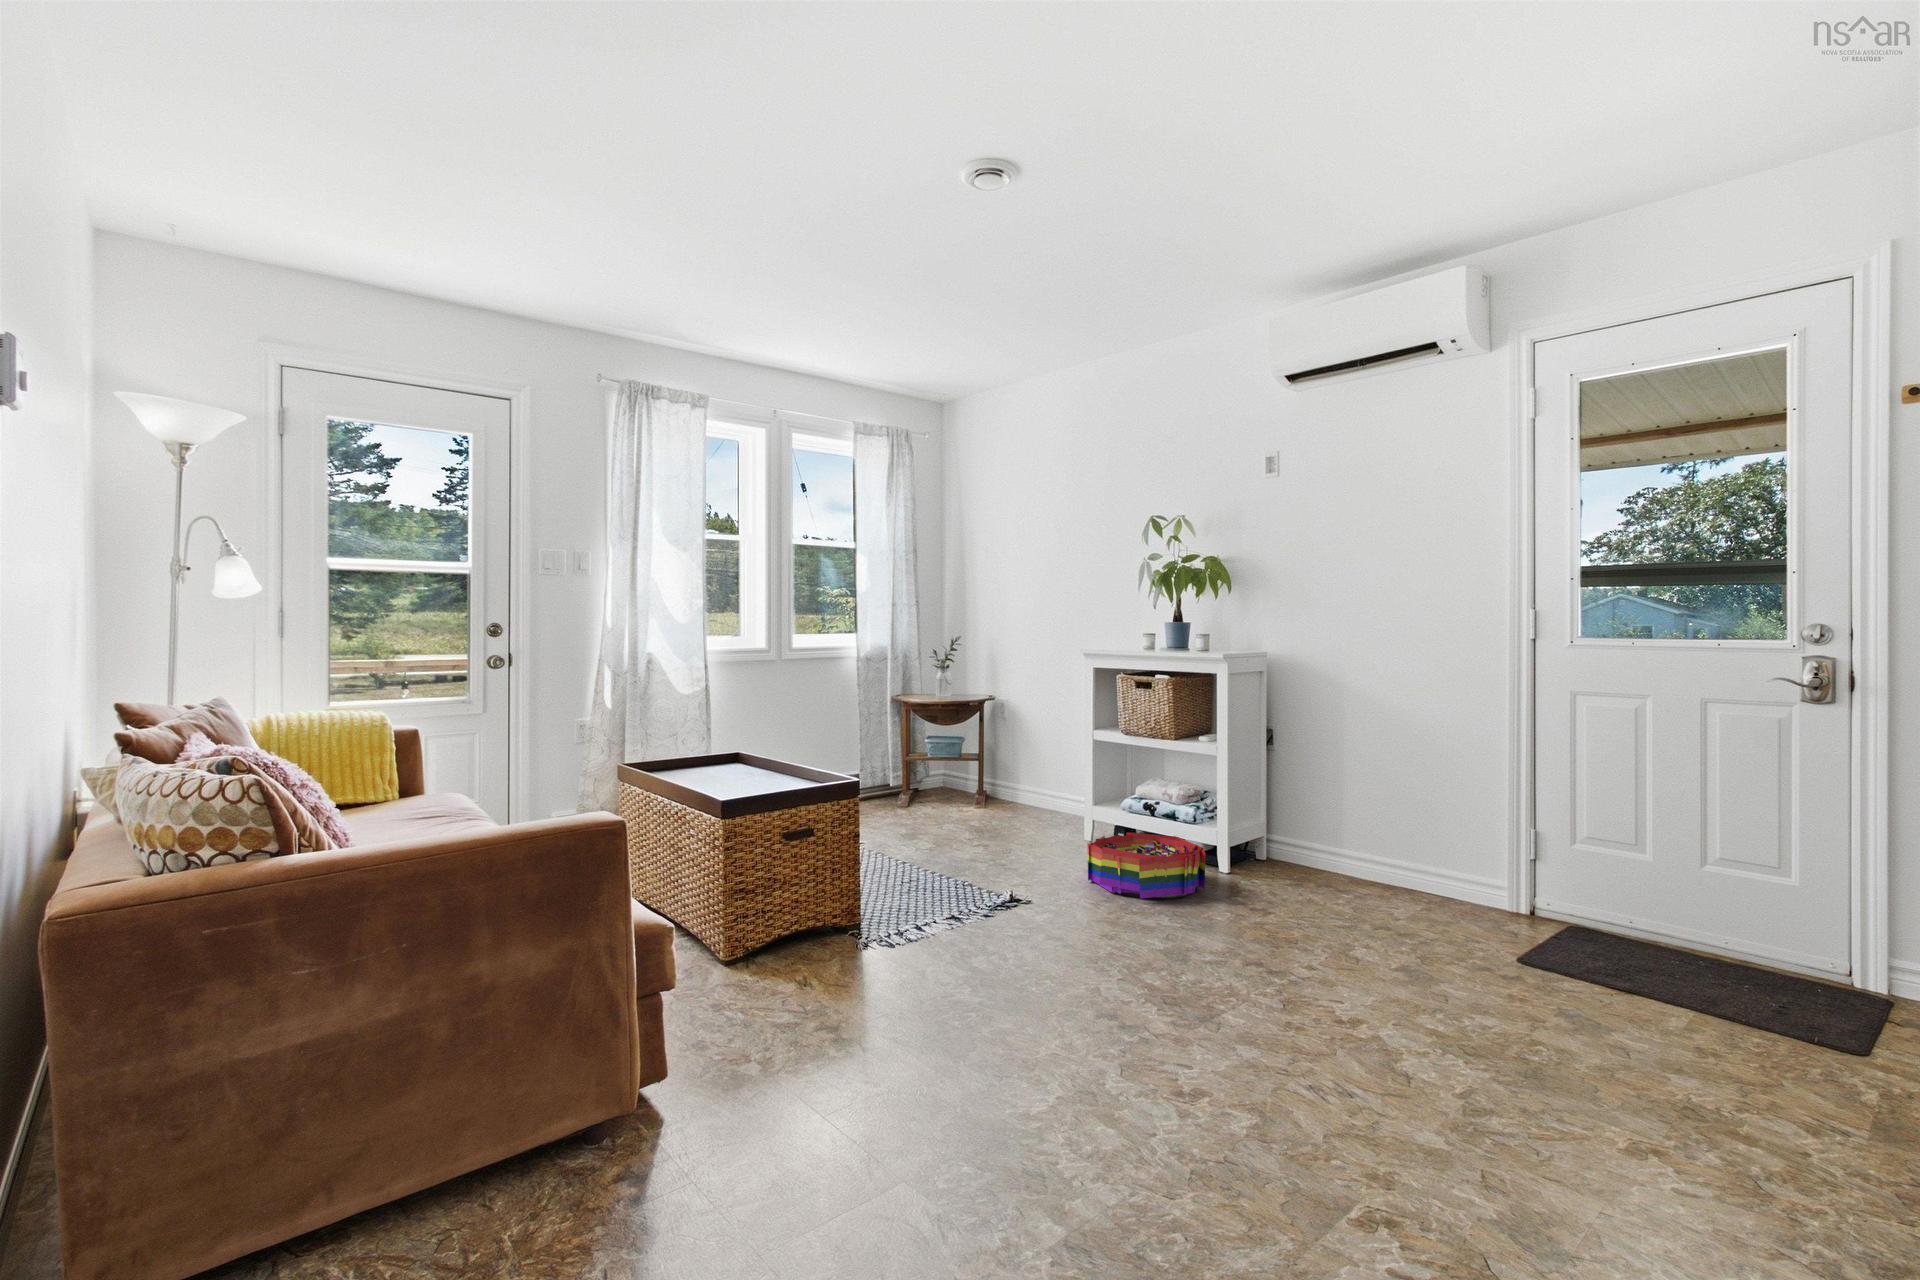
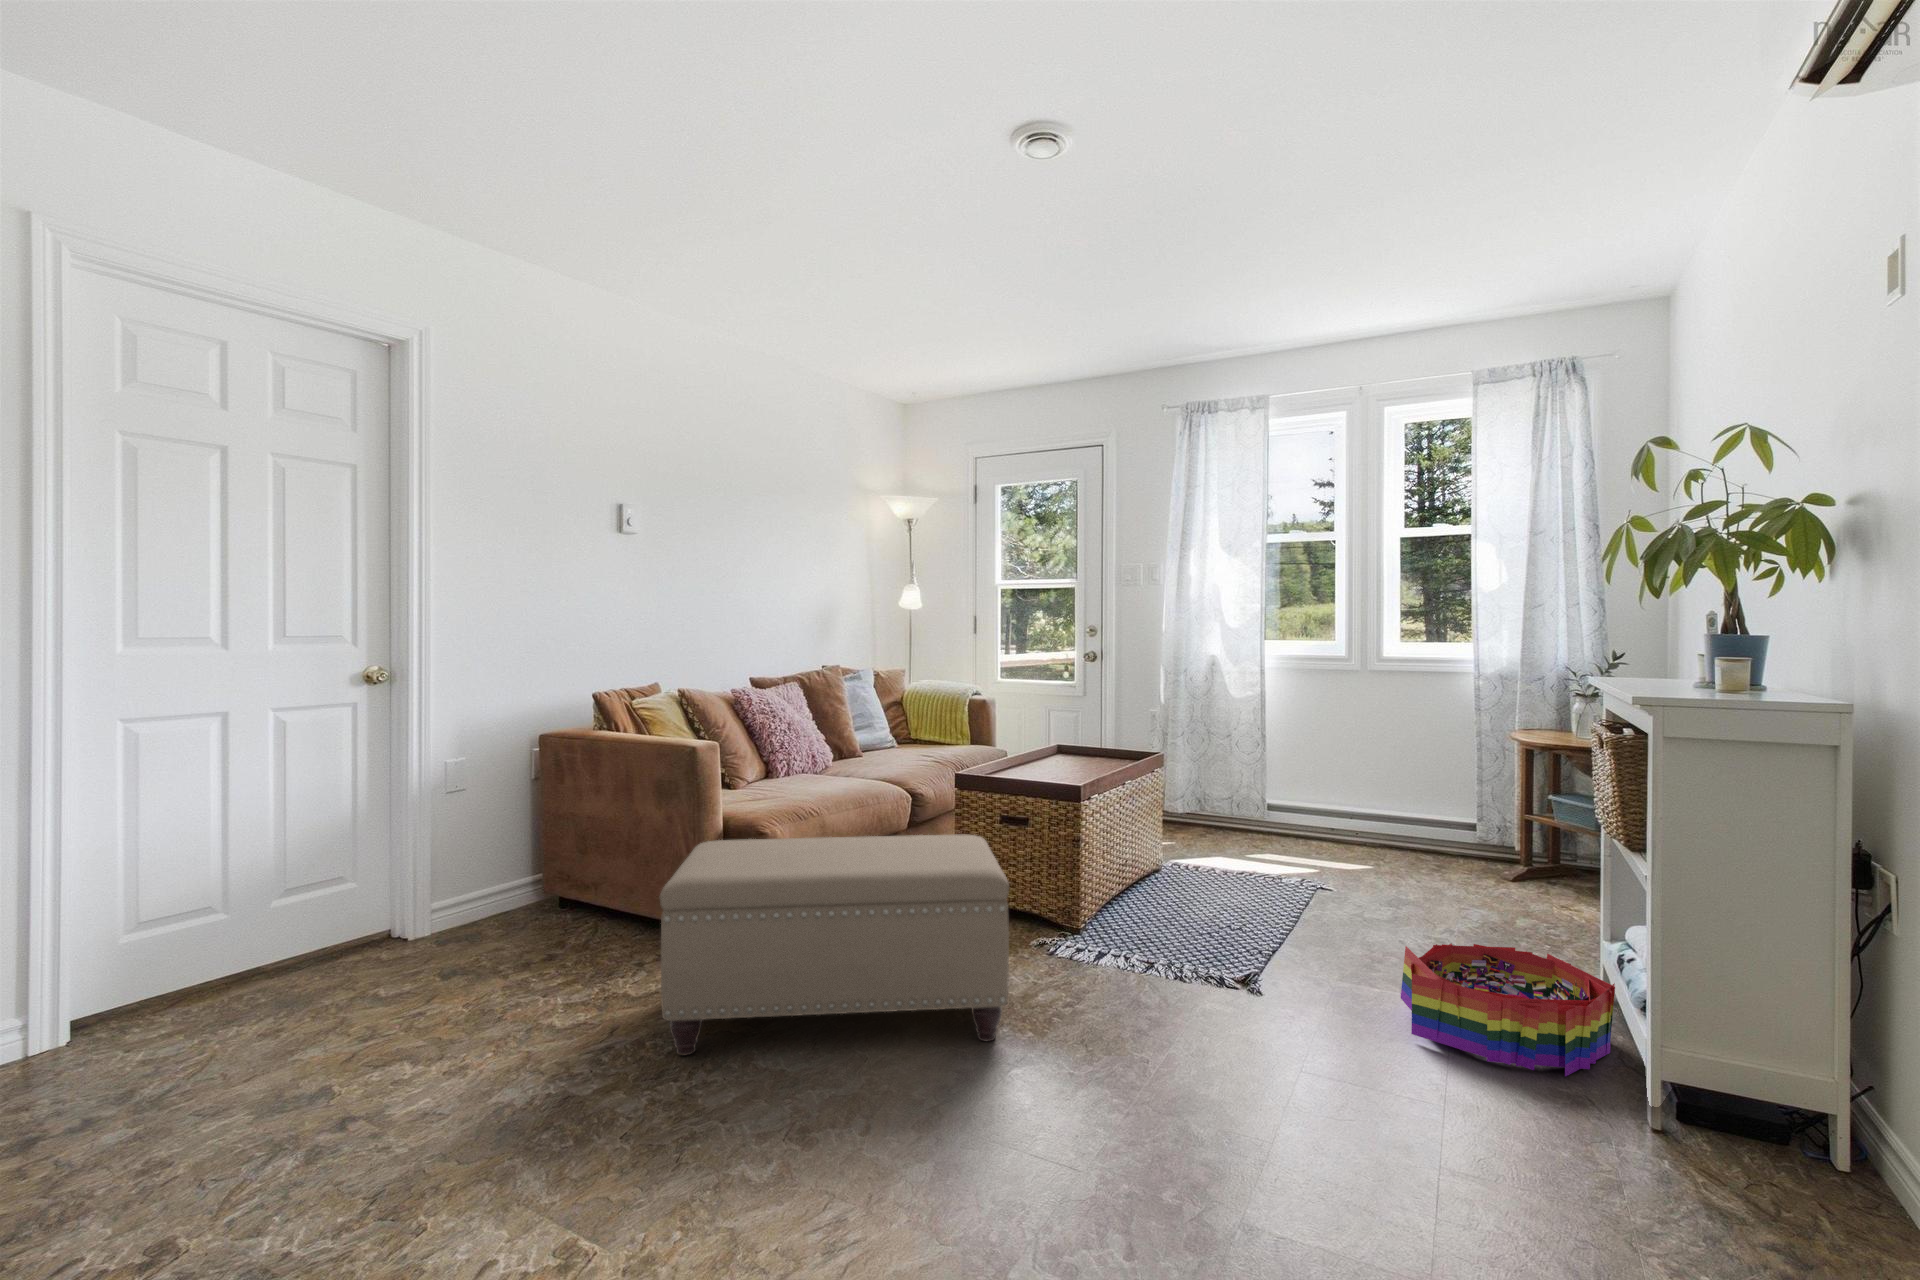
ottoman: none [786,841,1079,1158] -> present [660,834,1009,1055]

